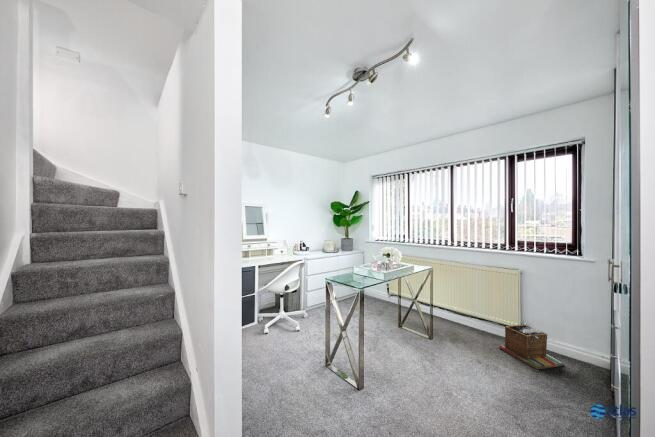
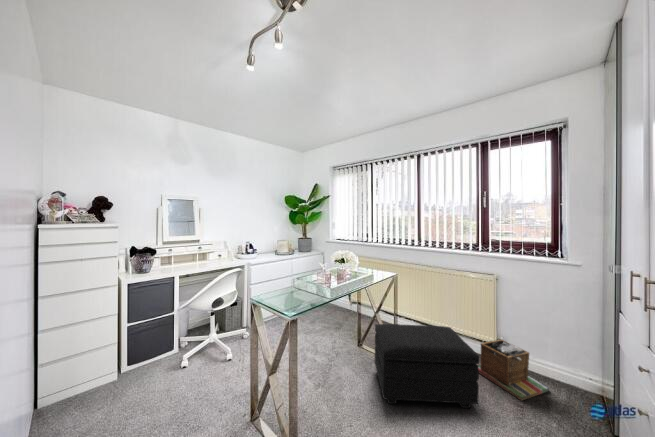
footstool: none [414,307,499,371] -> present [375,324,479,408]

